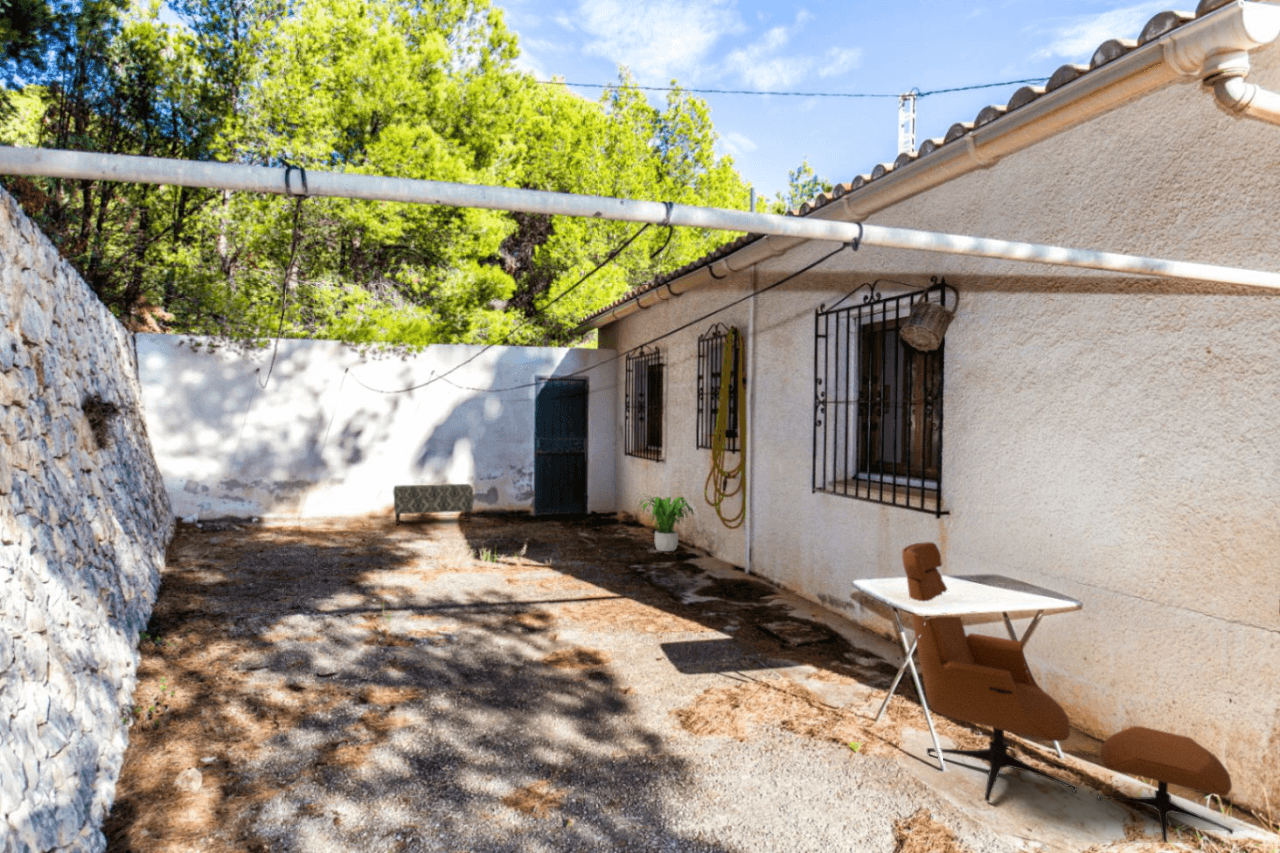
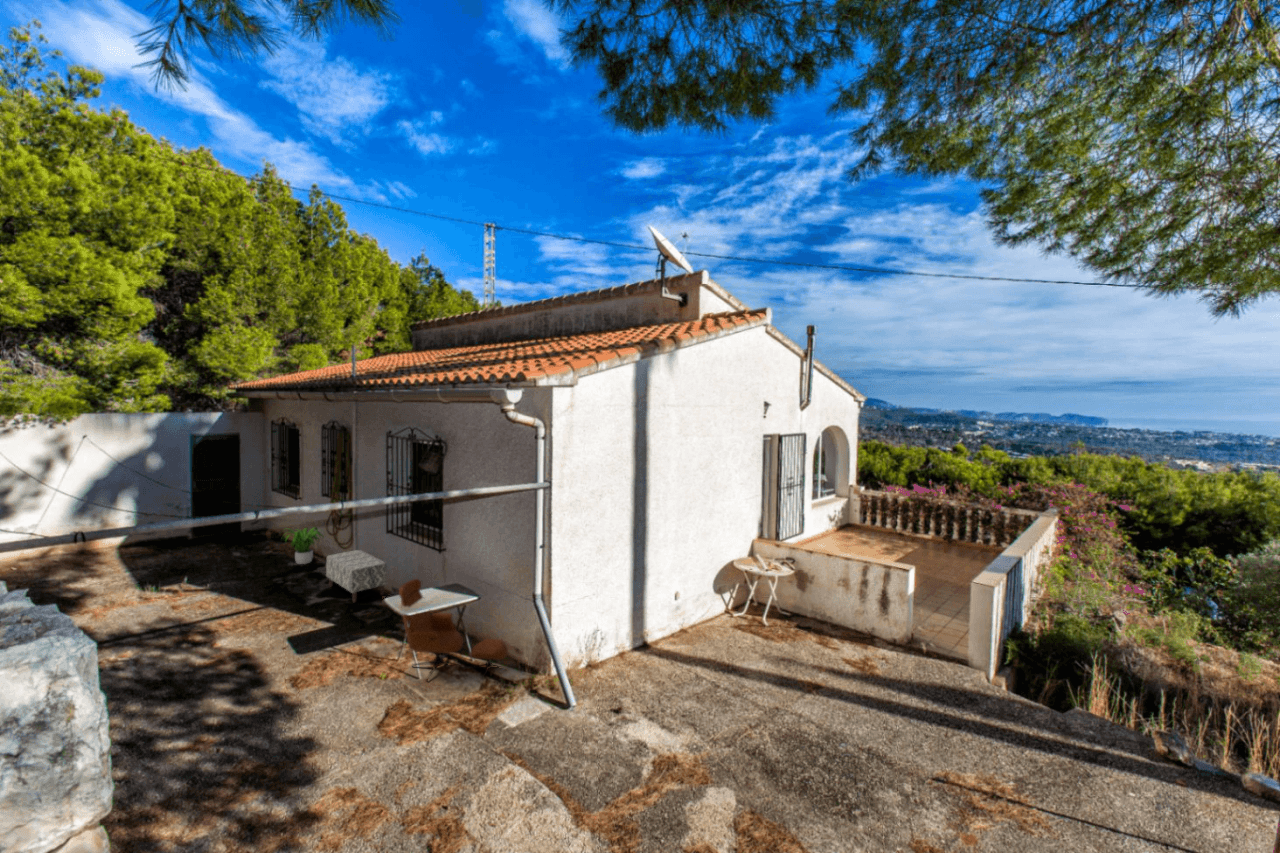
bench: present [393,484,473,525] -> present [326,550,387,602]

